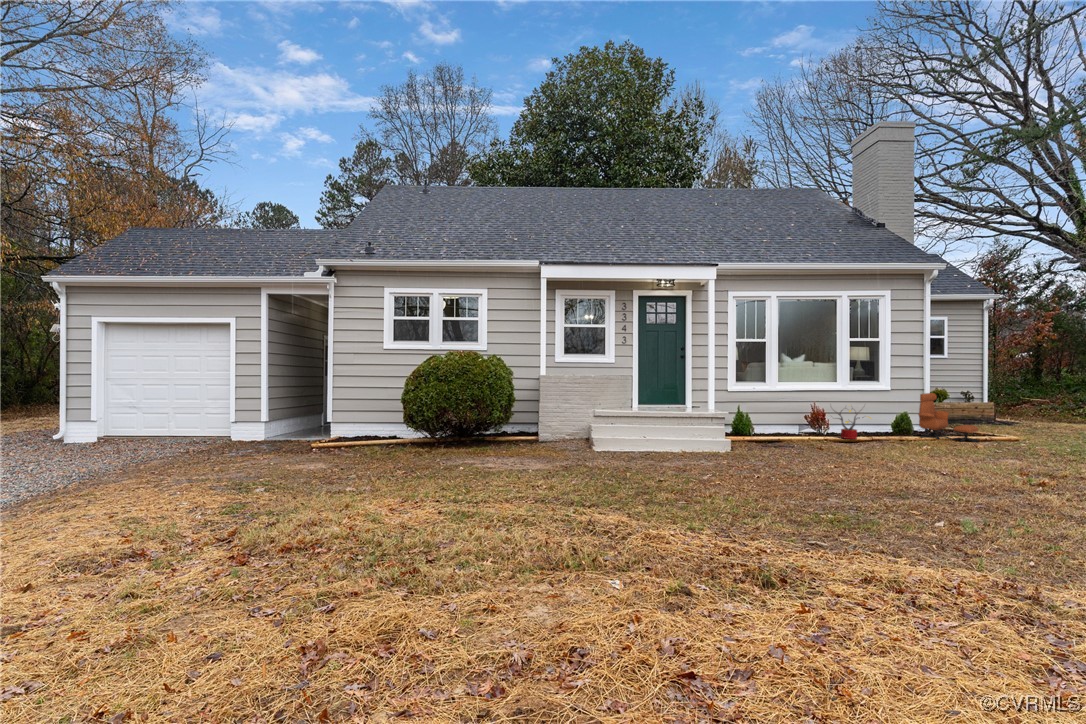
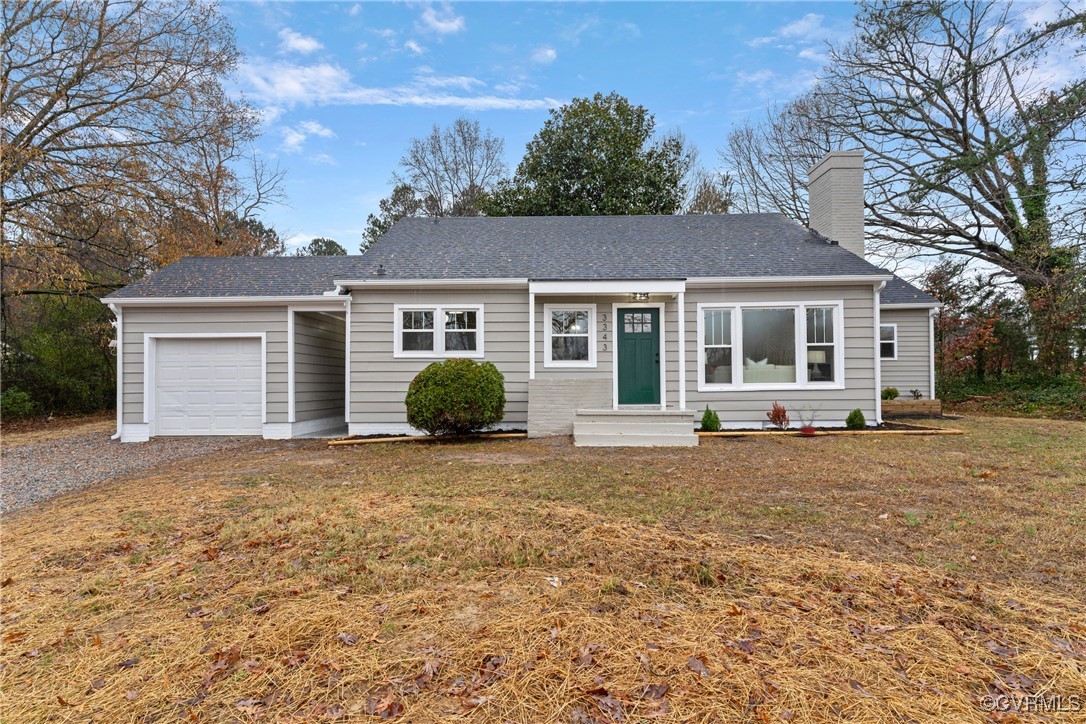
lounge chair: present [918,393,978,442] -> none [871,393,927,438]

